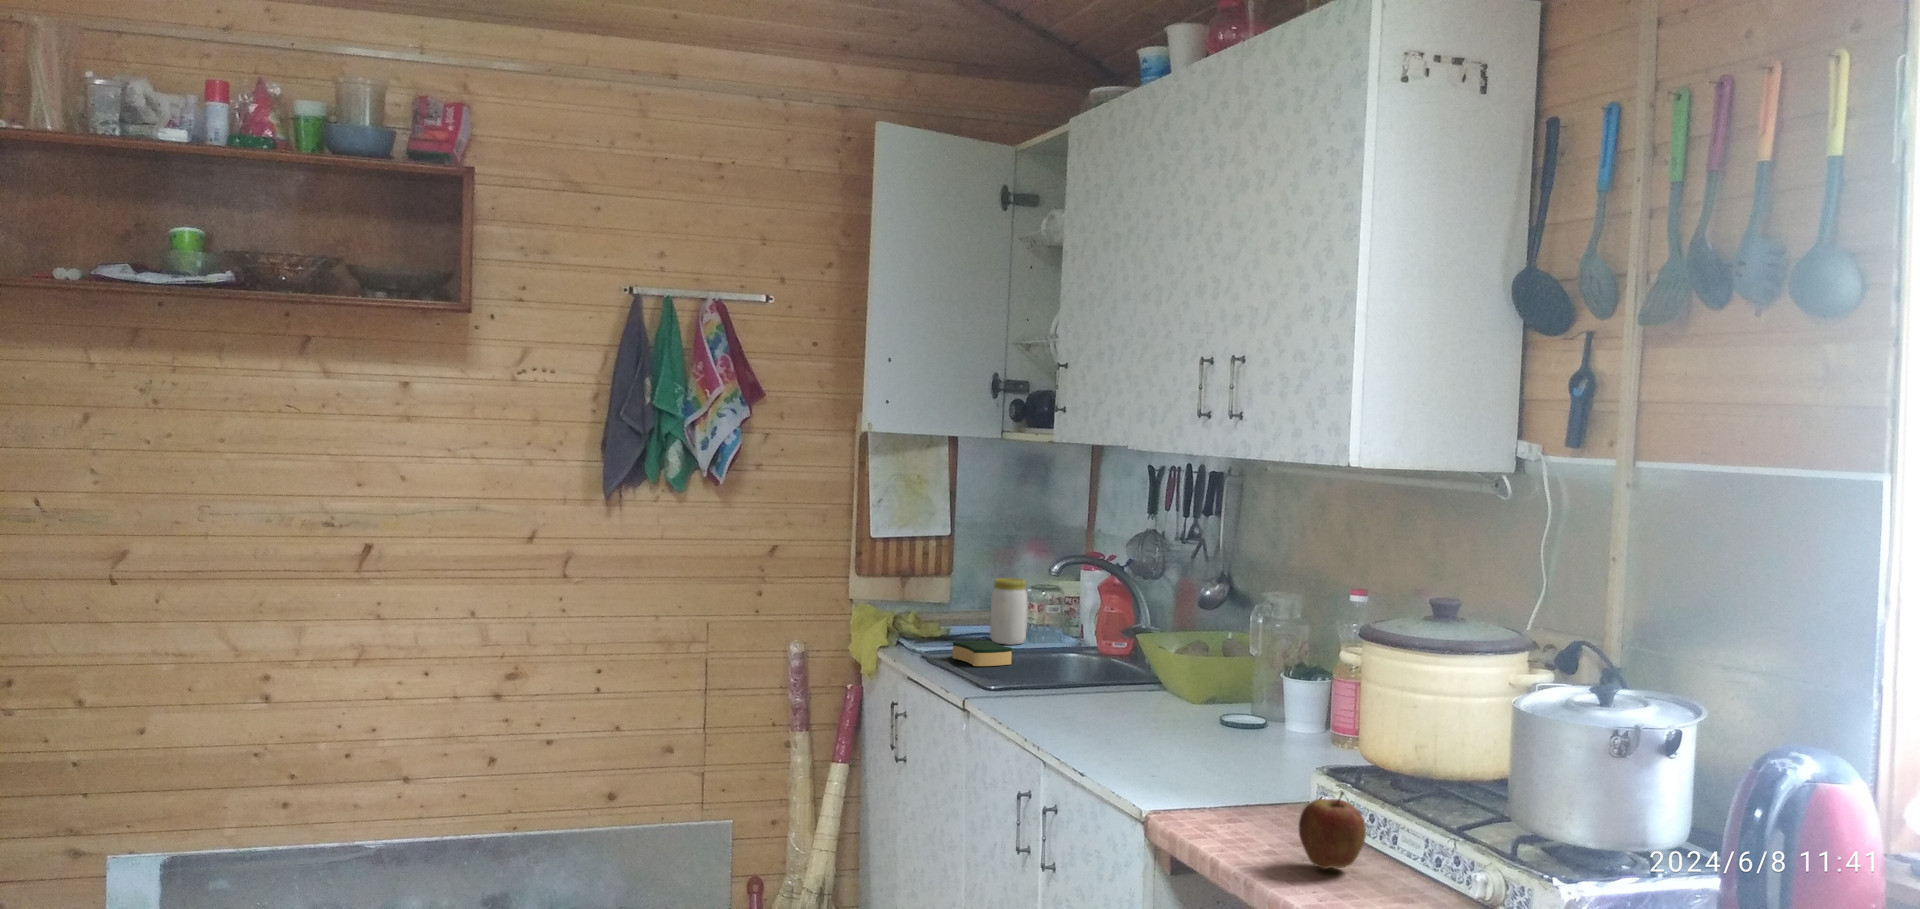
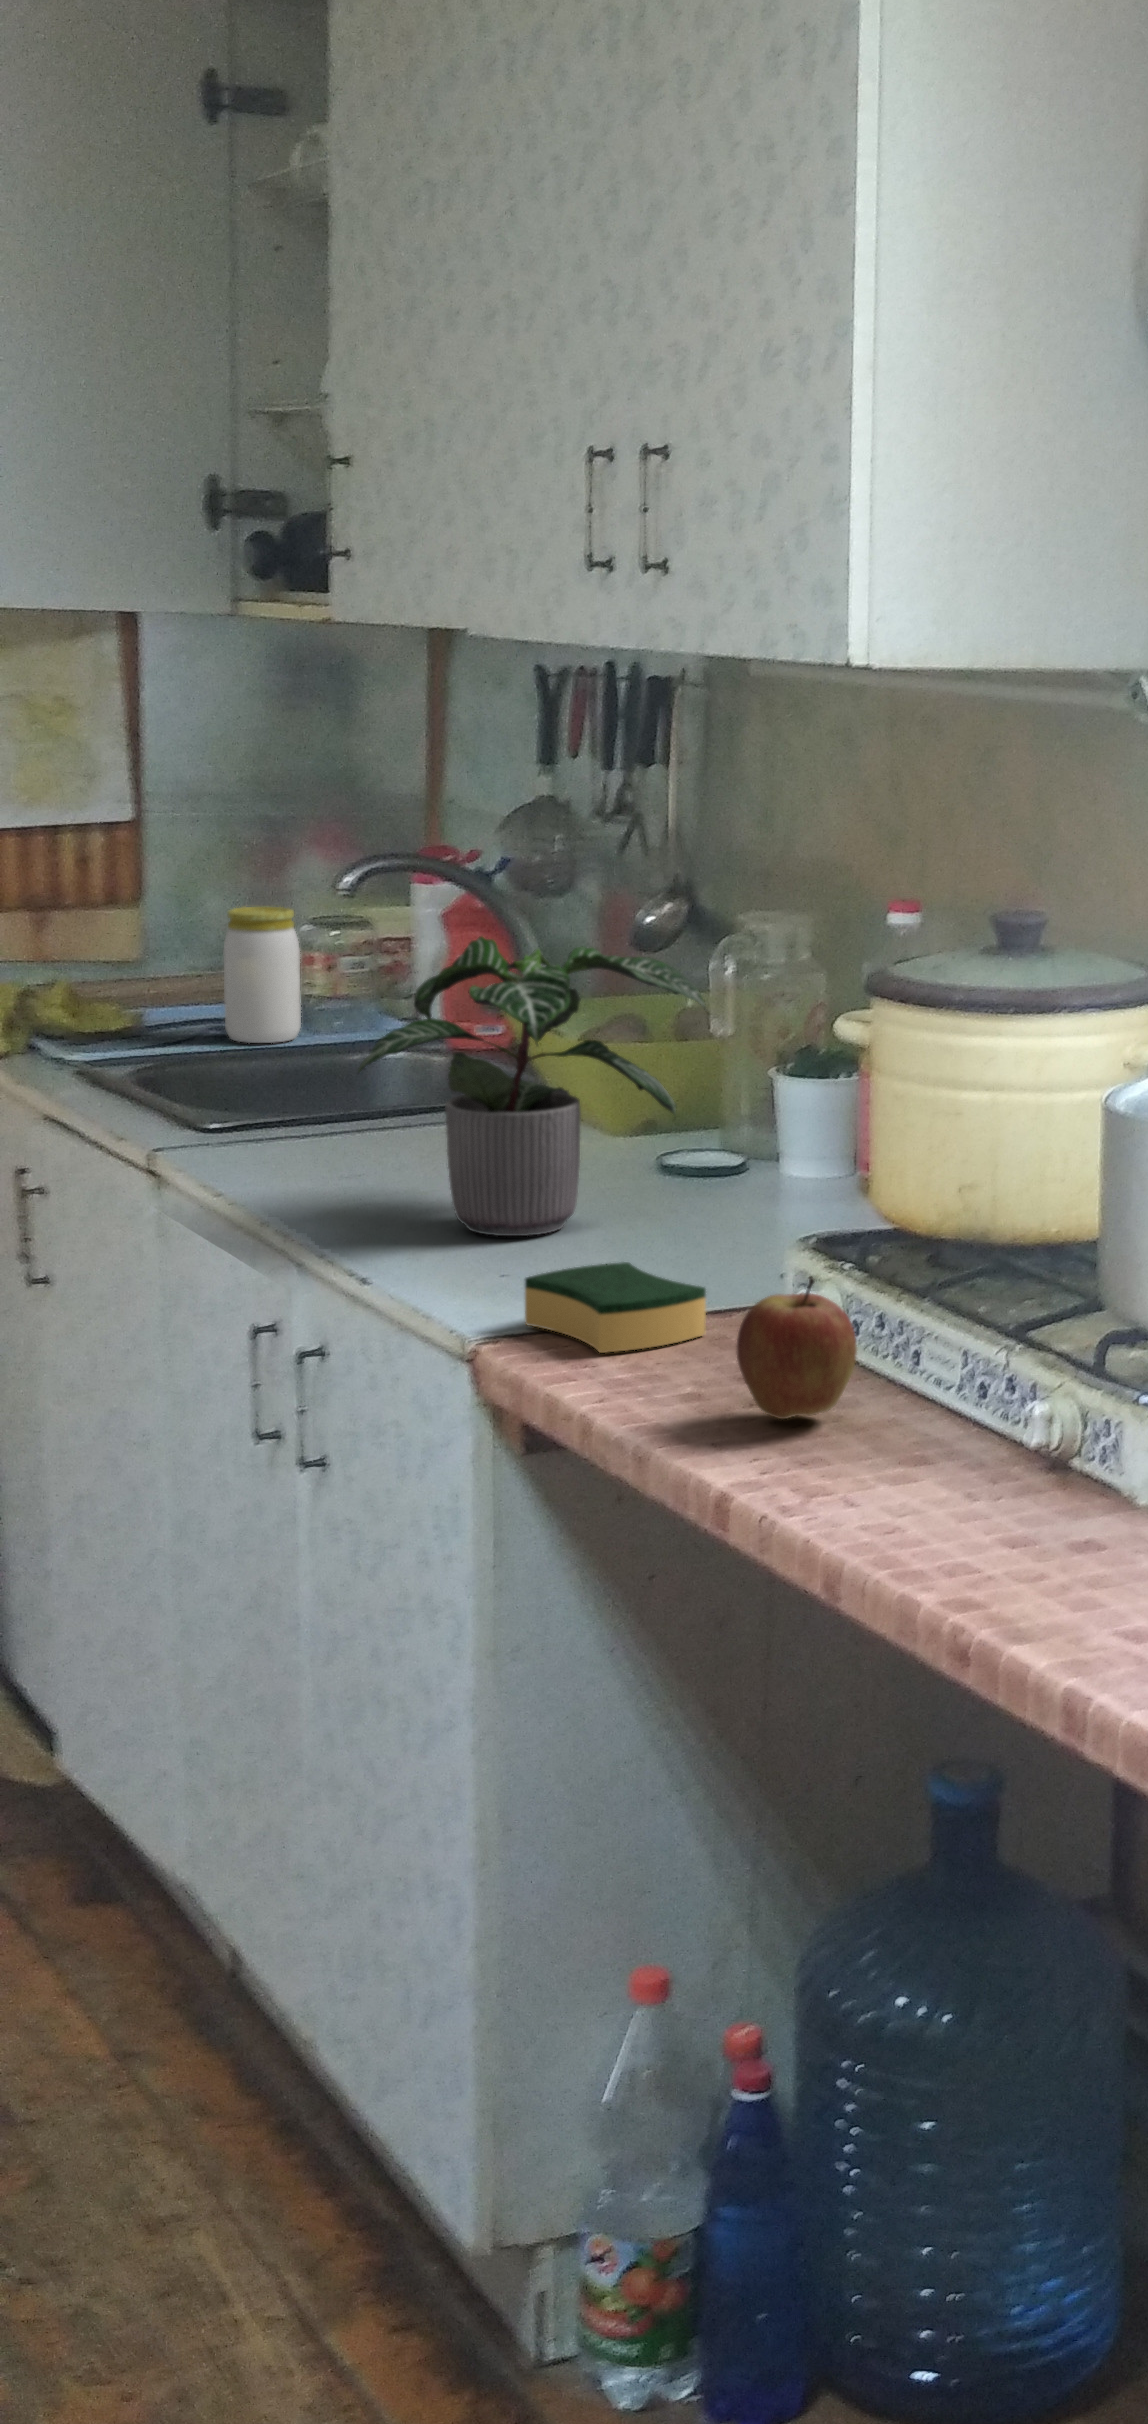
potted plant: none [1078,597,1254,753] -> present [358,936,706,1236]
sponge: present [952,640,1012,666] -> present [525,1262,706,1353]

